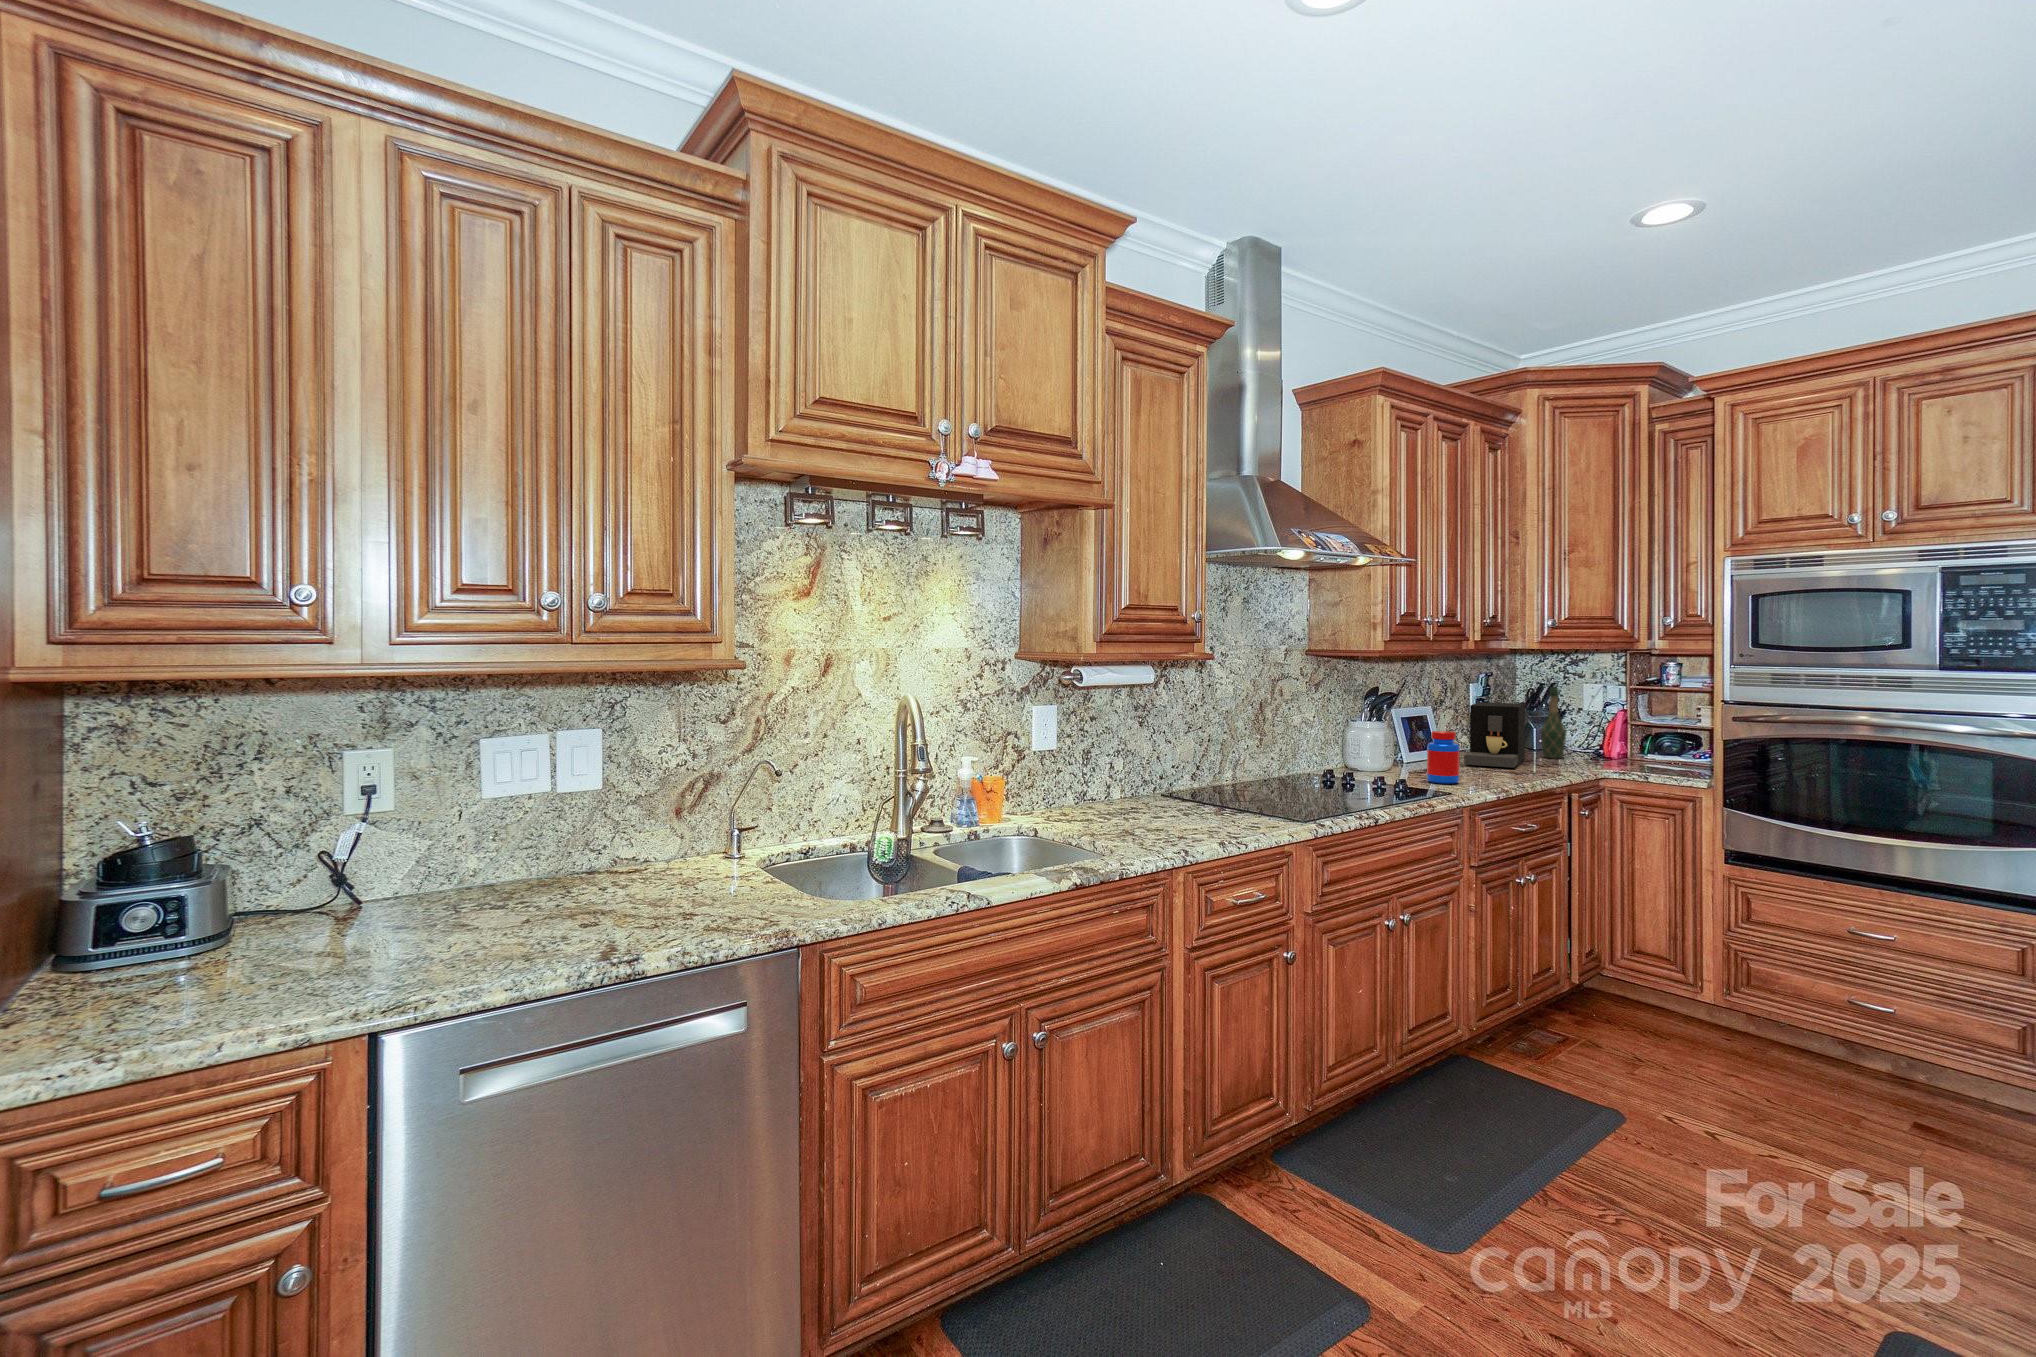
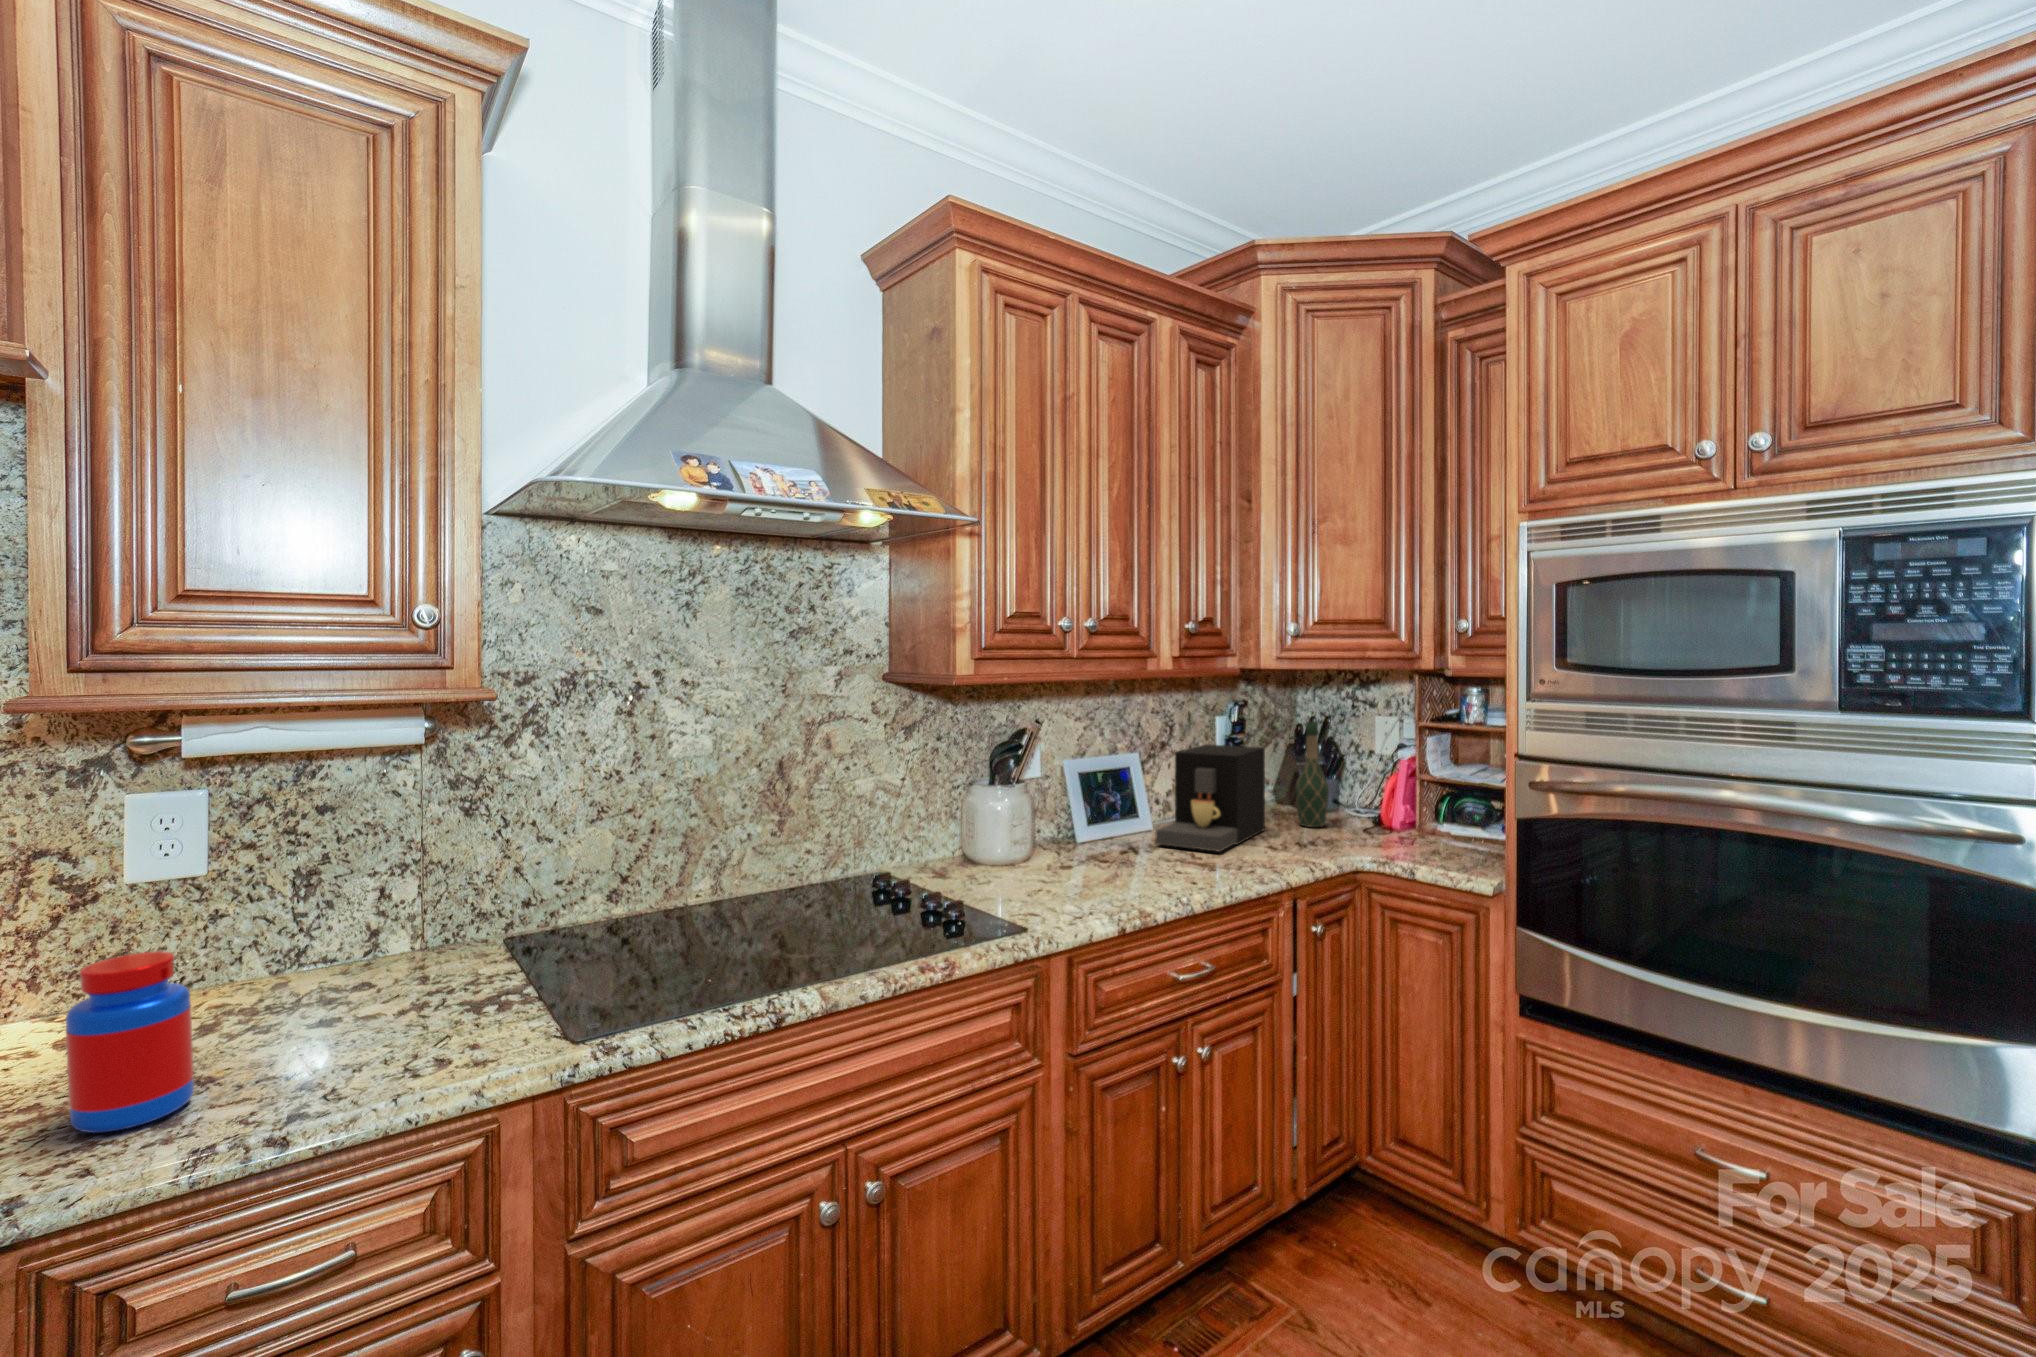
jar: present [1427,731,1460,784] -> present [66,951,194,1133]

